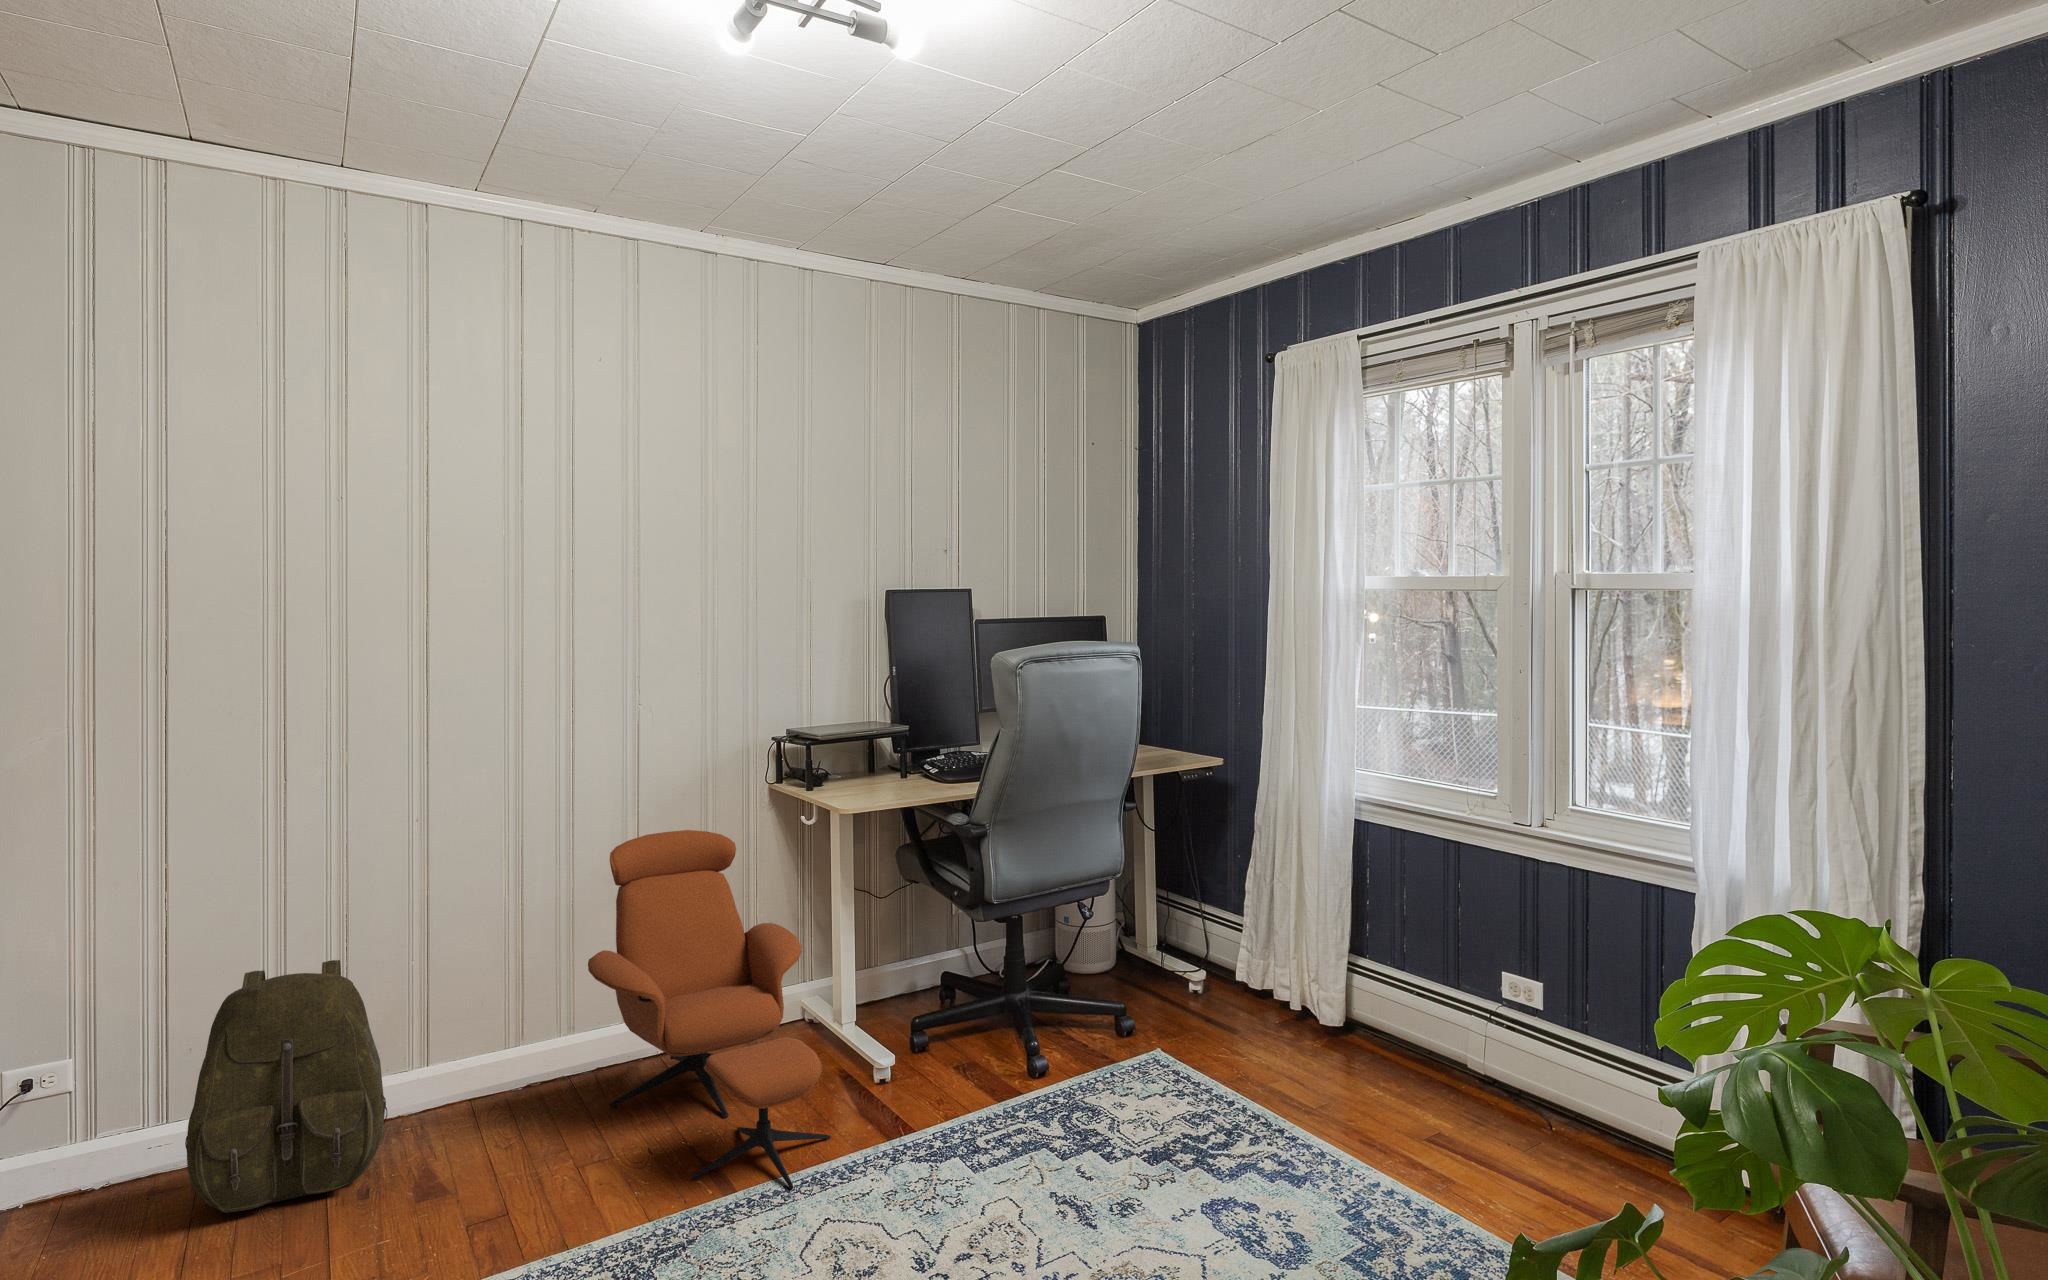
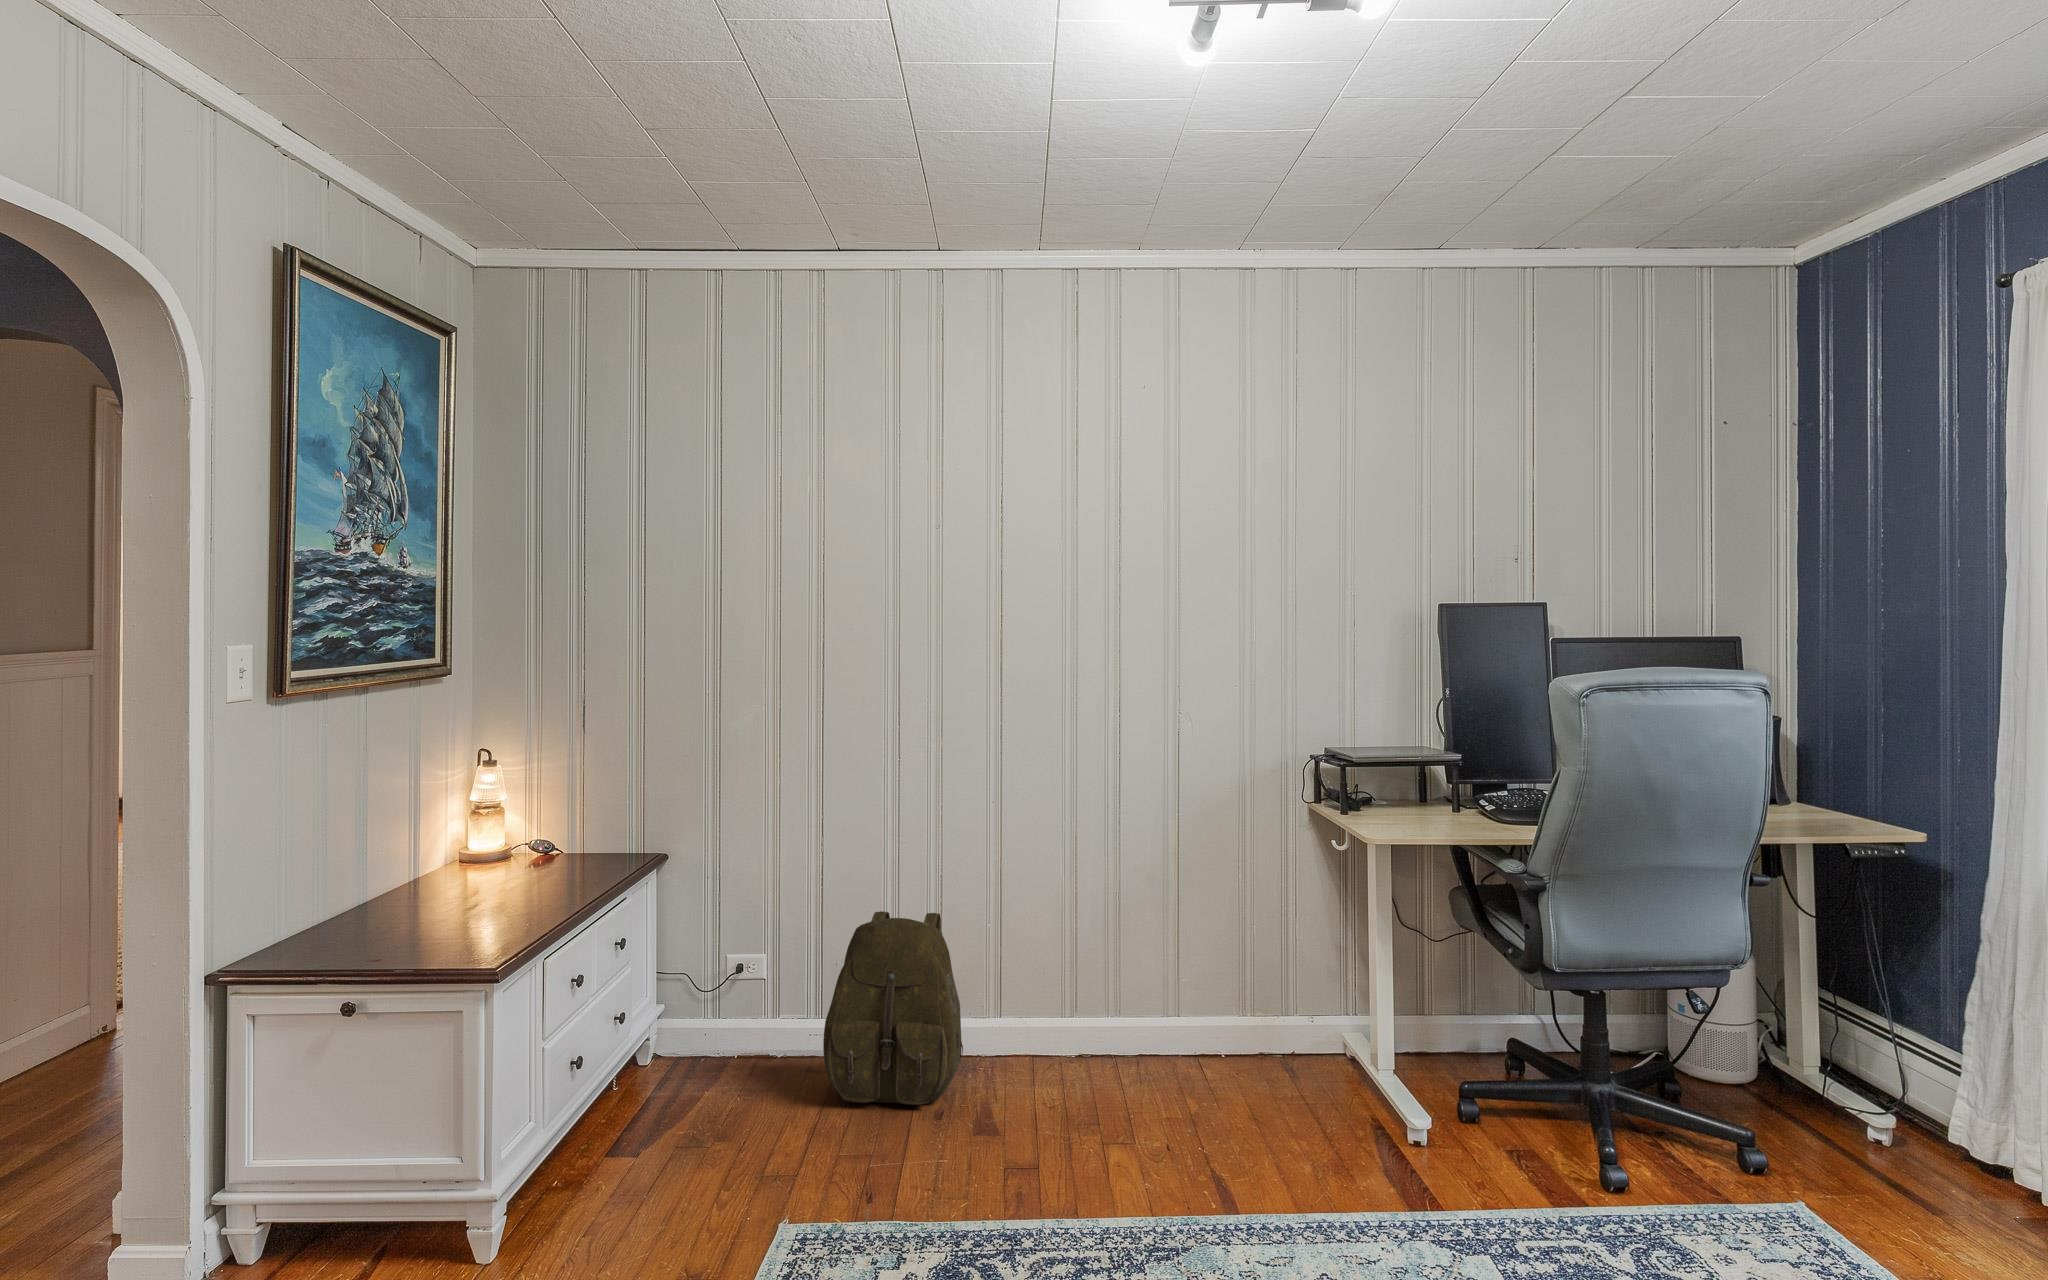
lounge chair: present [588,830,831,1189] -> none [1127,841,1347,1230]

